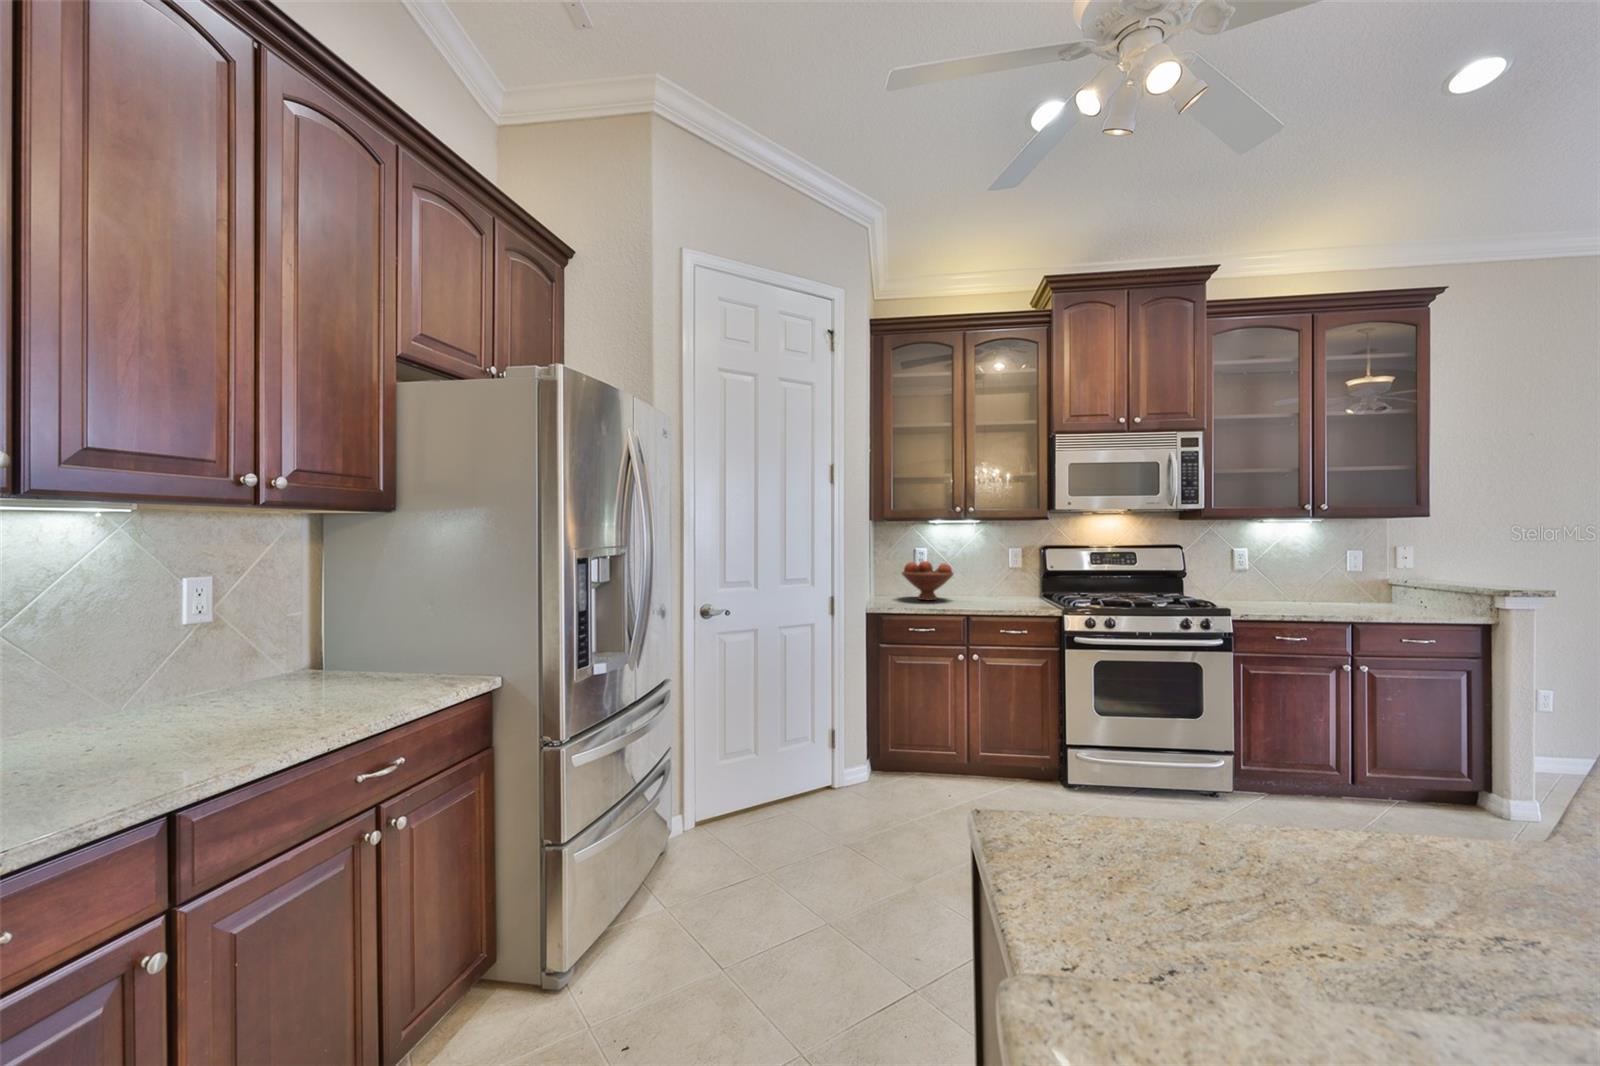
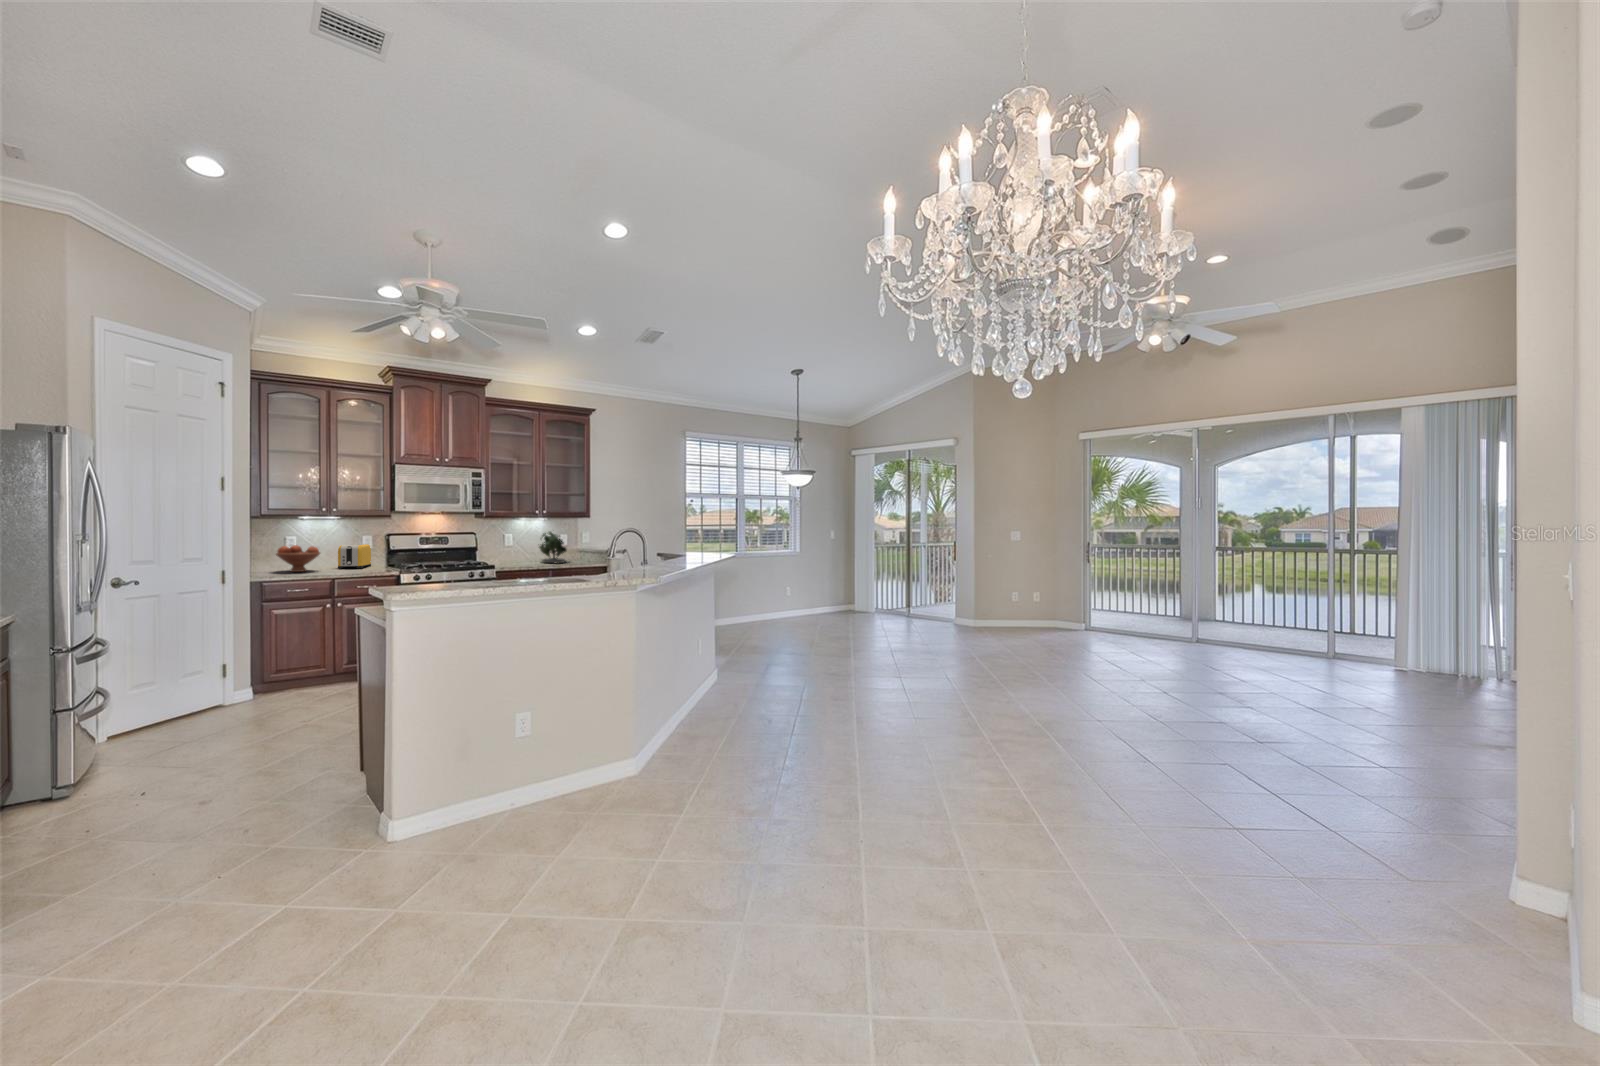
potted plant: none [1314,541,1386,613] -> present [539,532,567,563]
toaster: none [976,562,1020,599] -> present [338,544,371,569]

